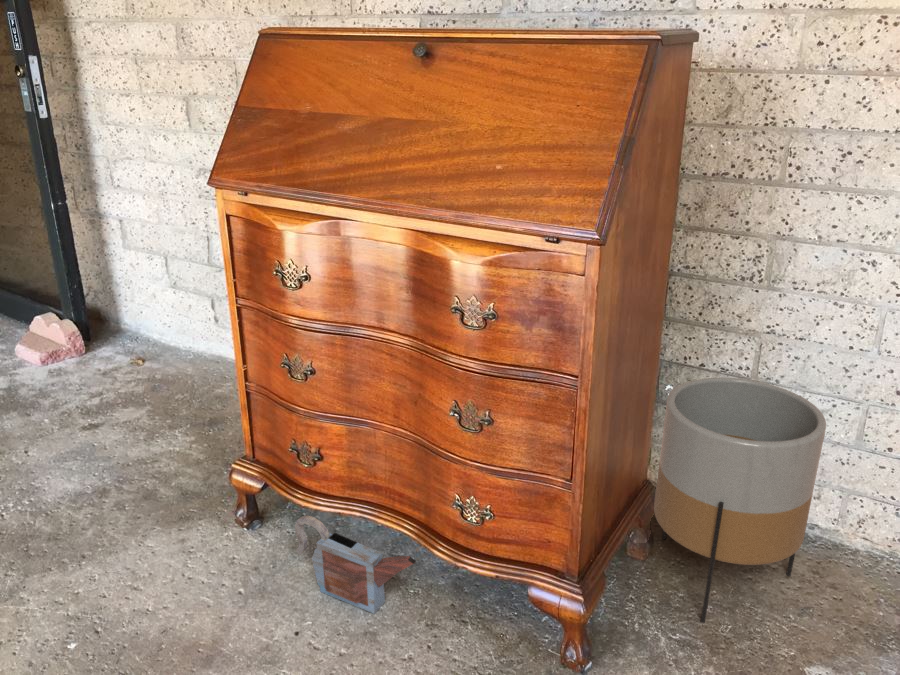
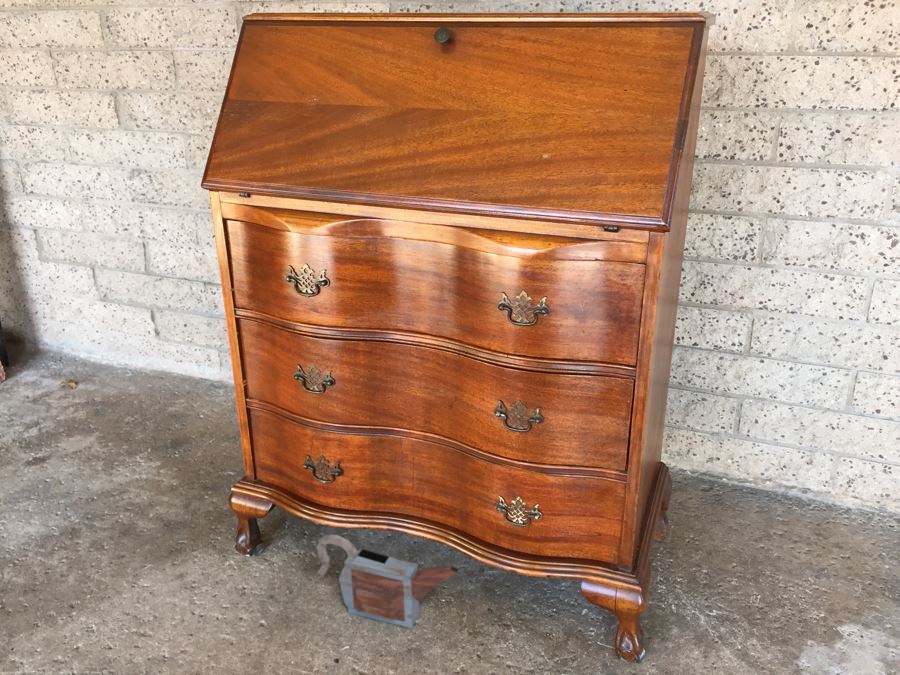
planter: present [654,378,826,623] -> none [672,355,841,596]

